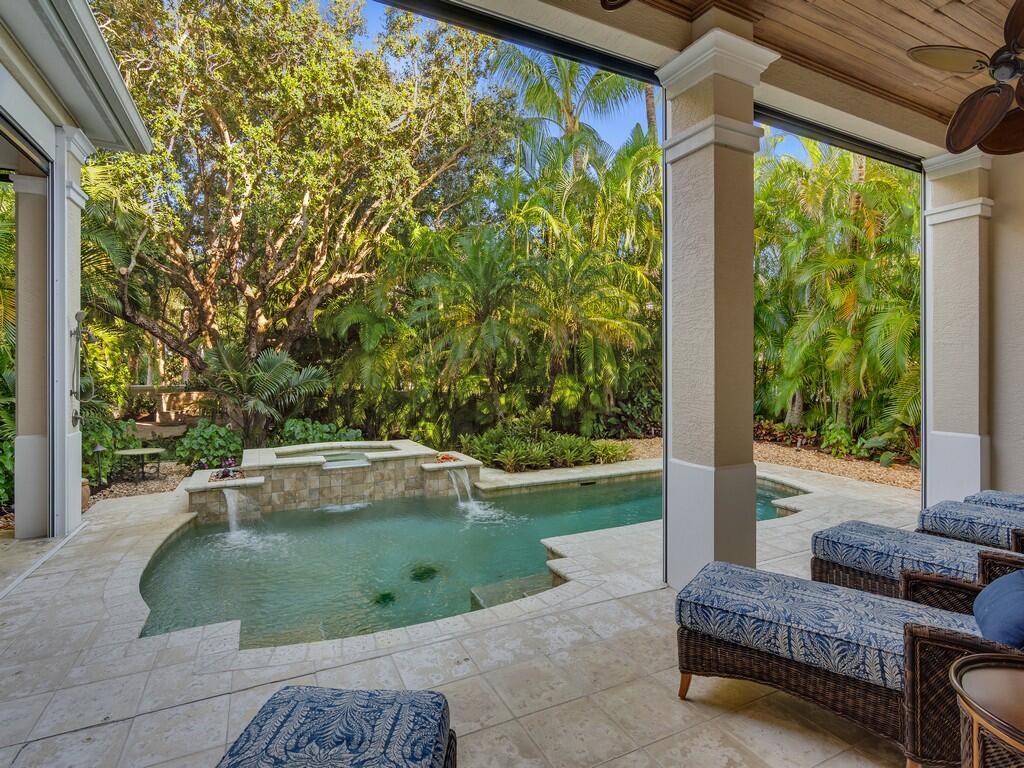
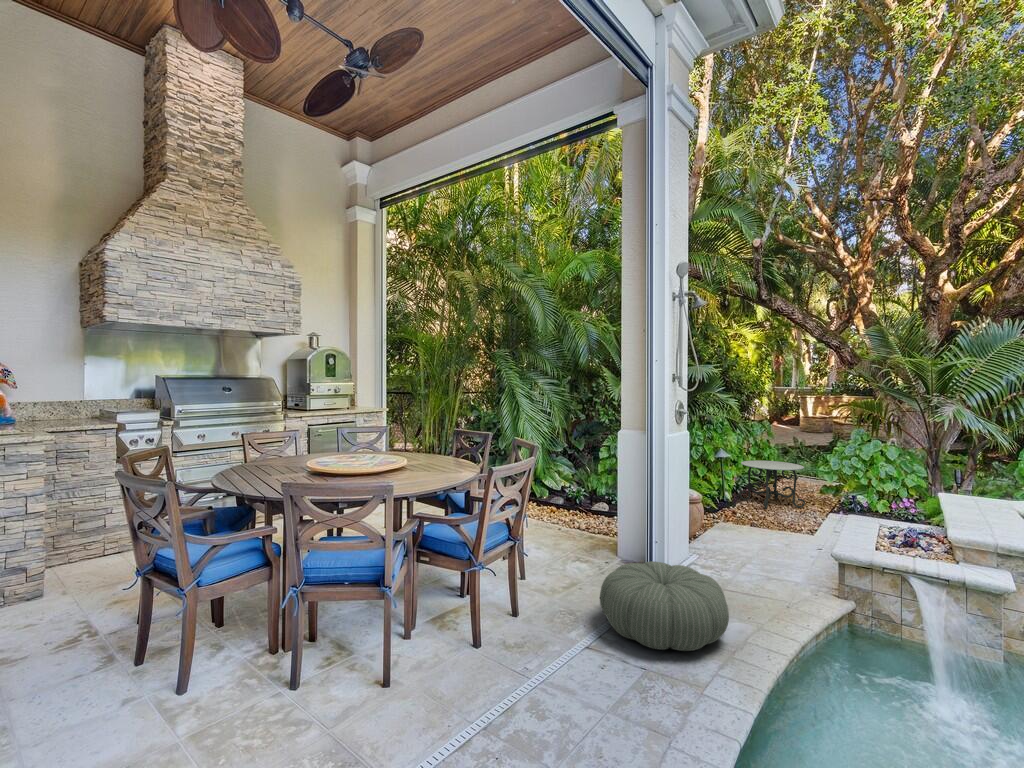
pouf: none [36,511,130,557] -> present [600,561,729,651]

